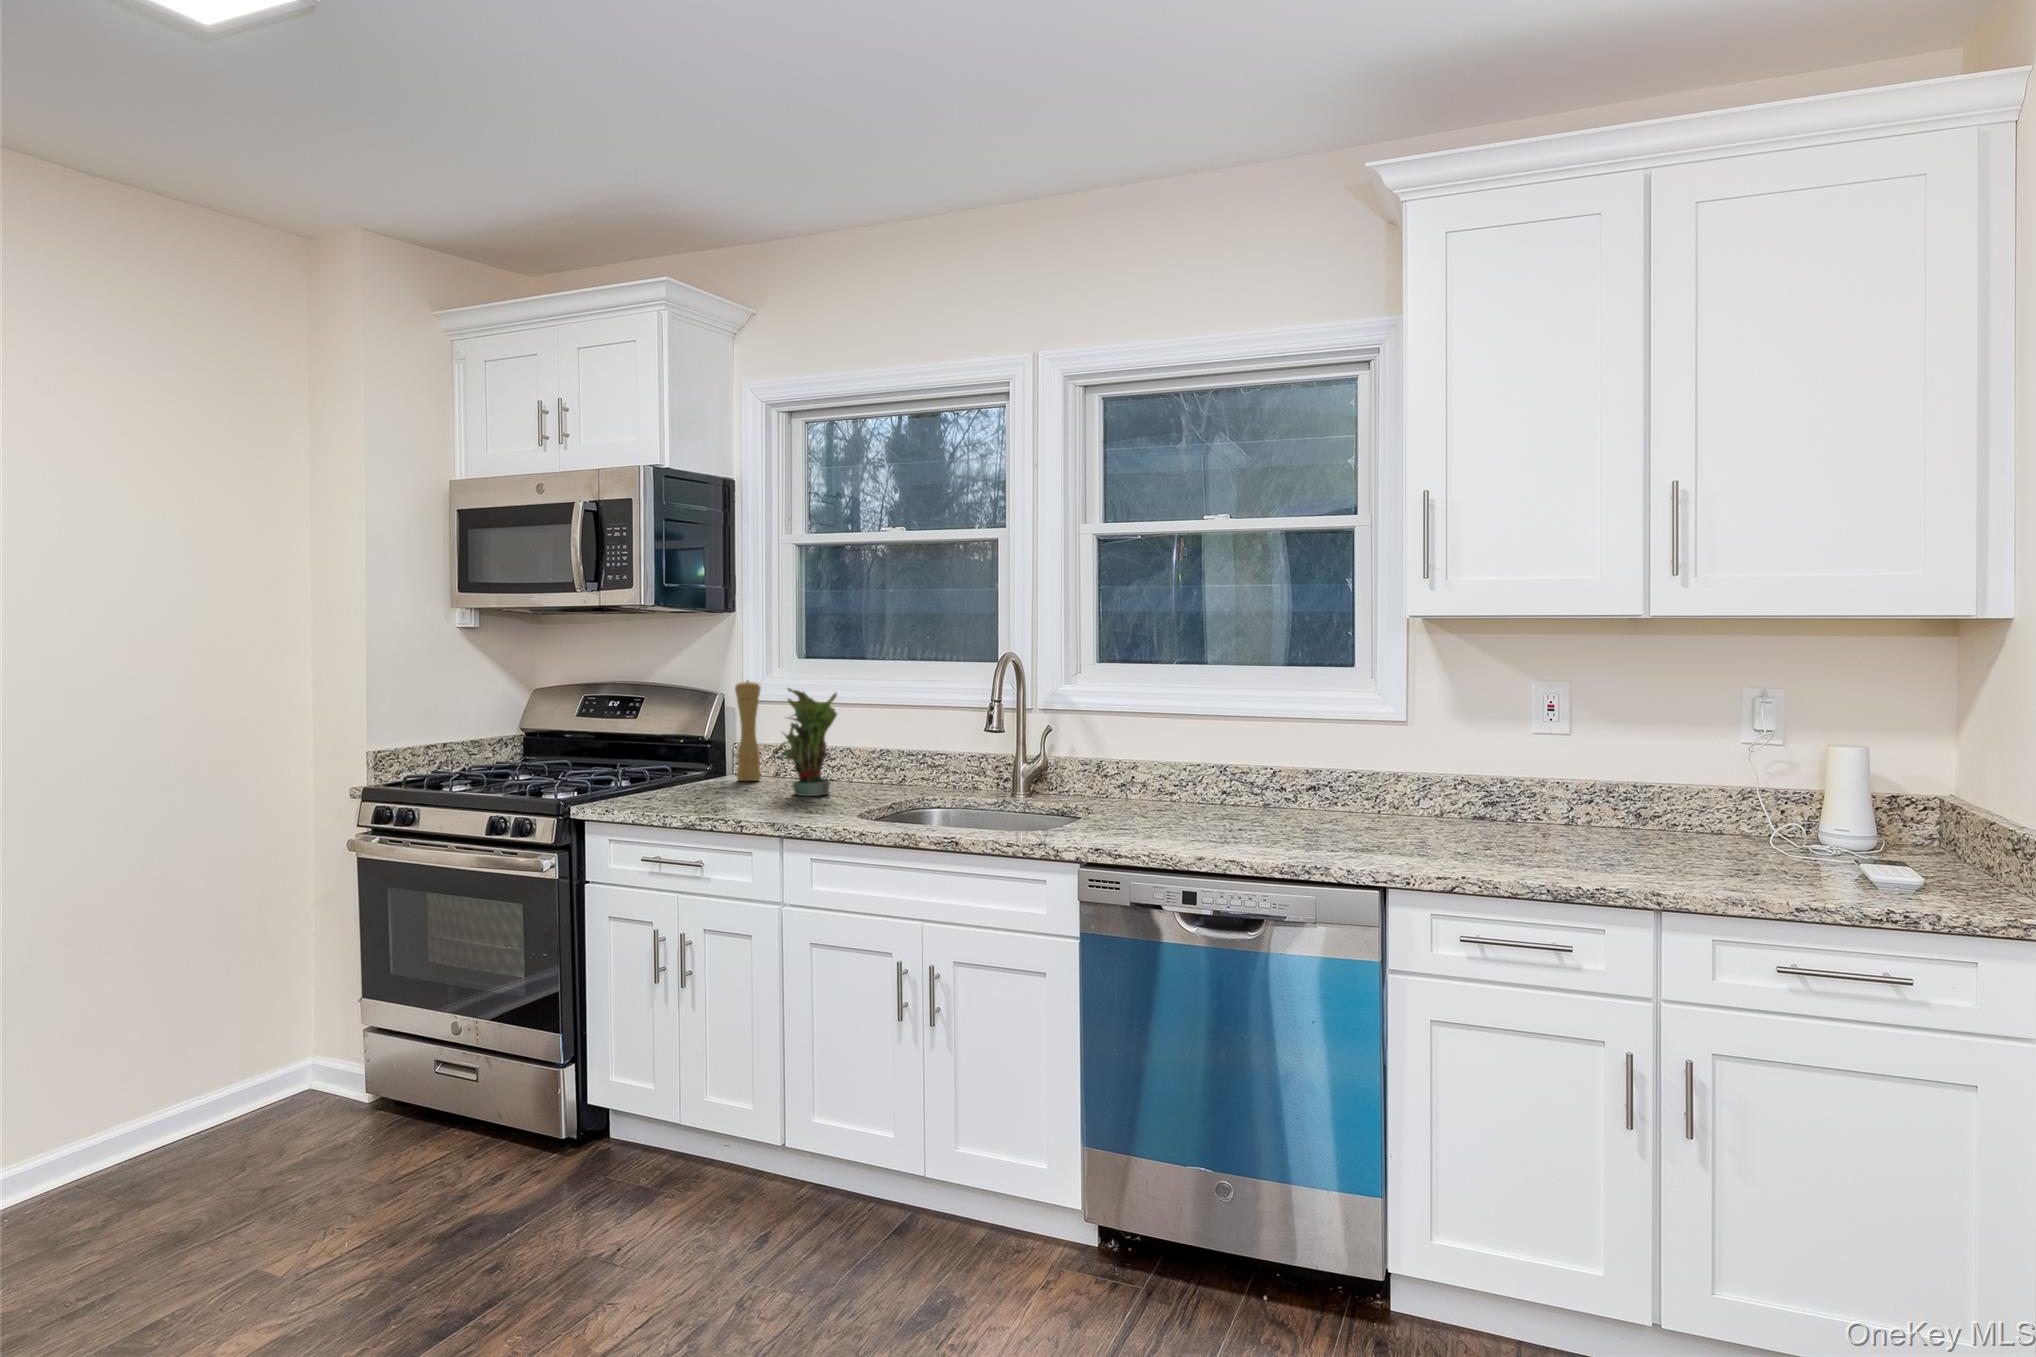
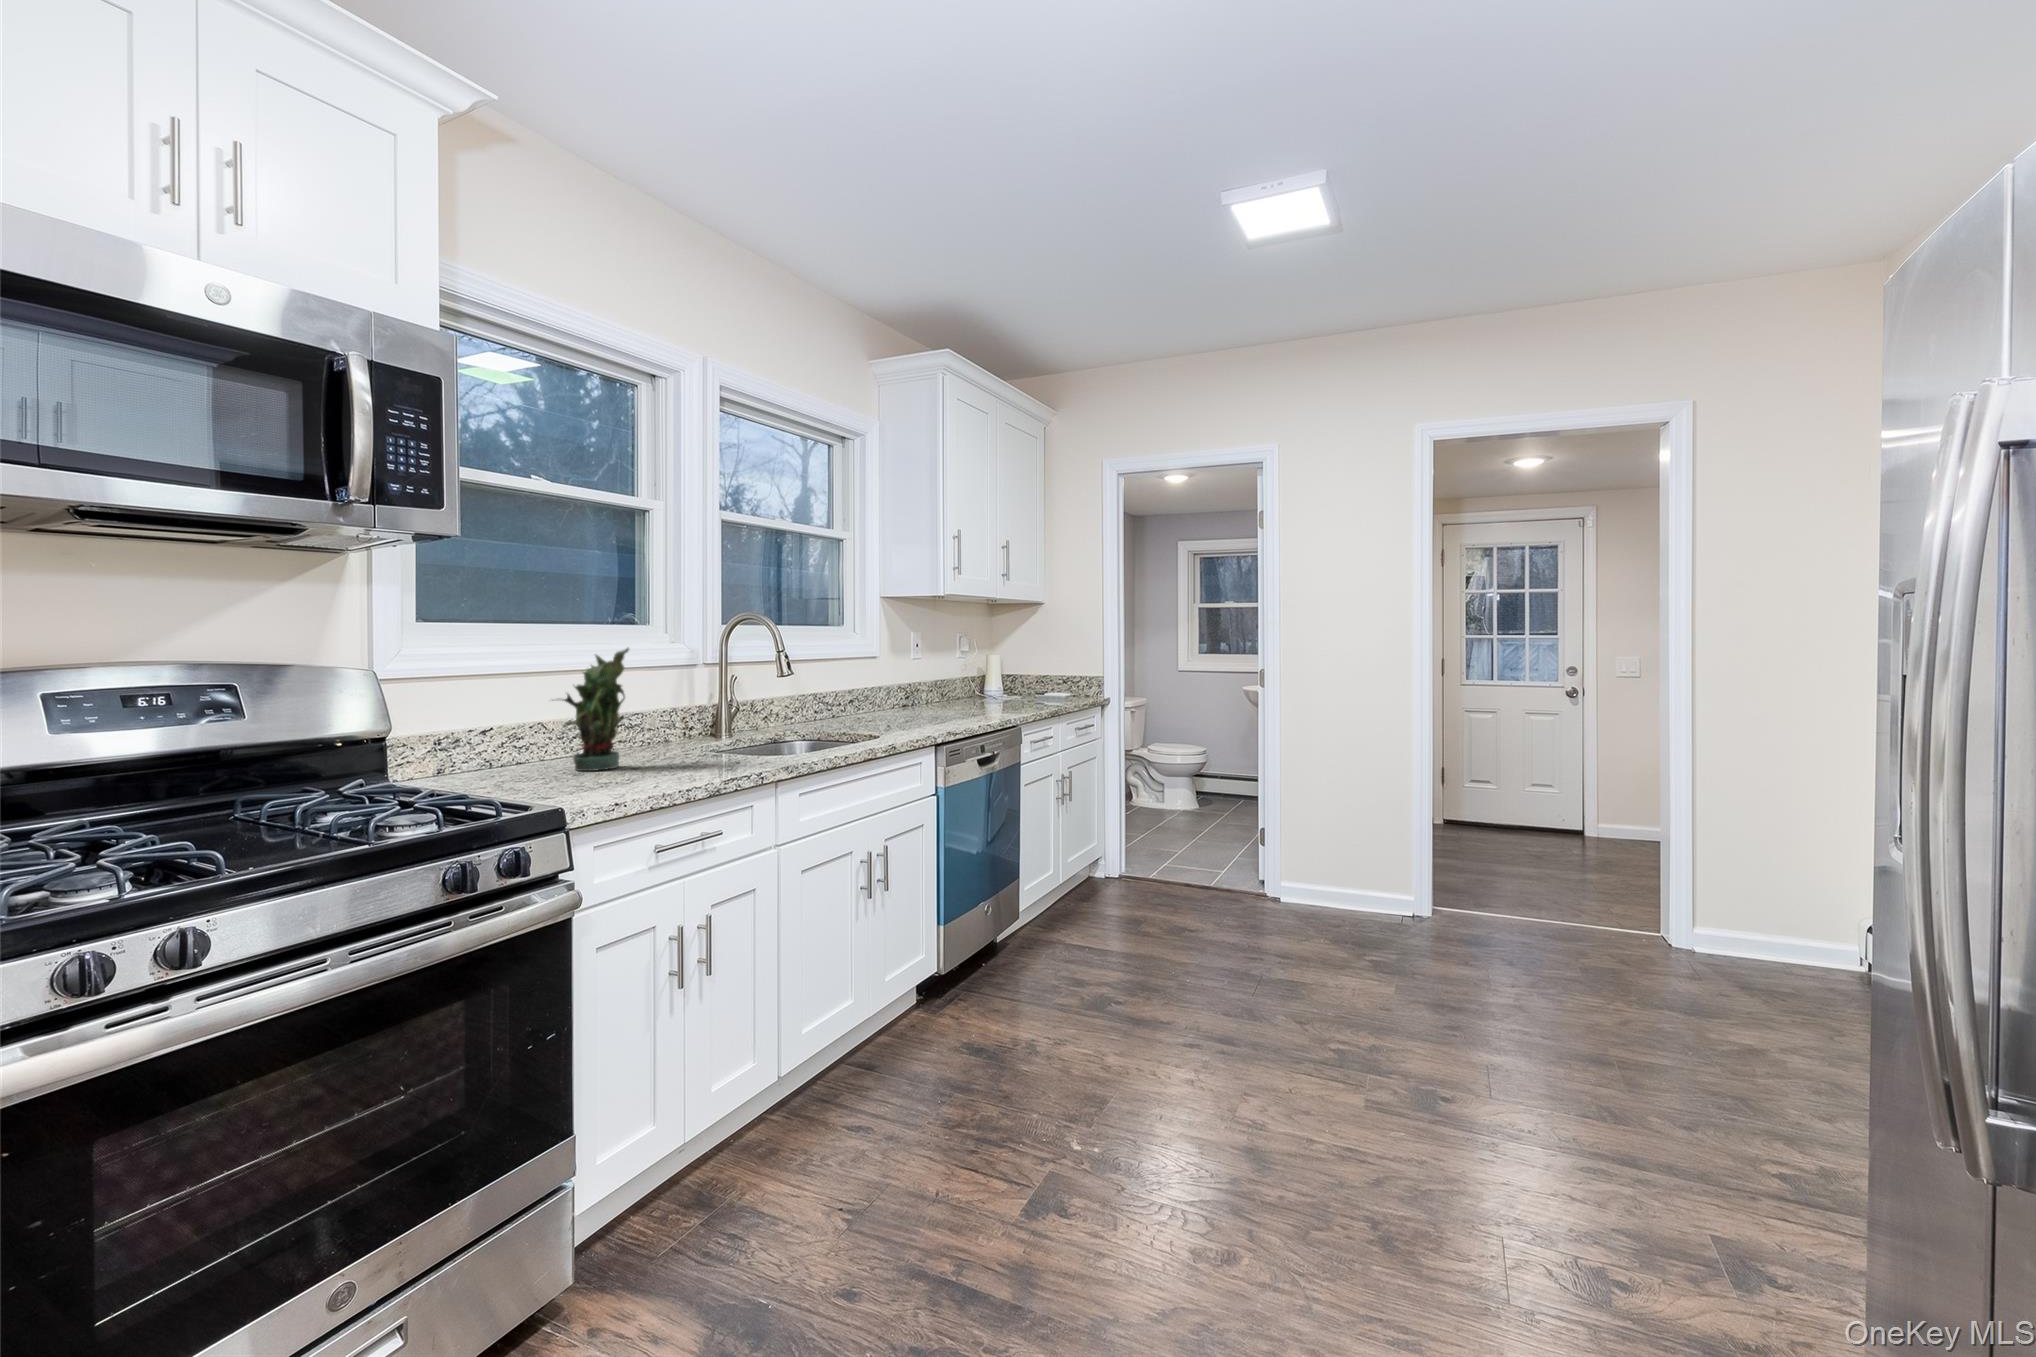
pepper mill: present [735,681,761,781] -> none [396,650,443,787]

